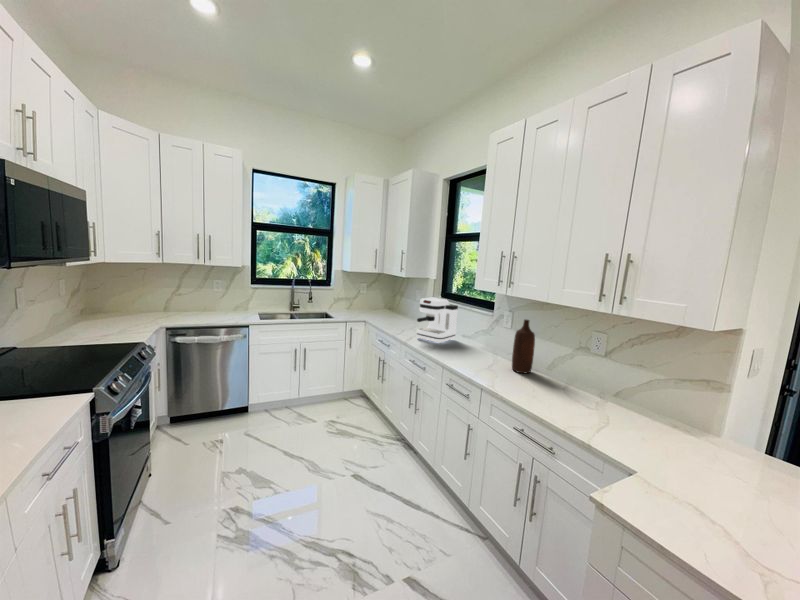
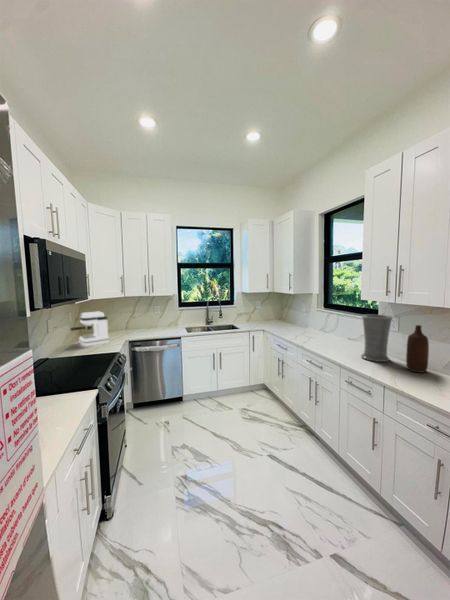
coffee maker: present [416,298,458,343] -> present [71,312,108,346]
vase: none [468,305,505,361] -> present [361,314,393,362]

